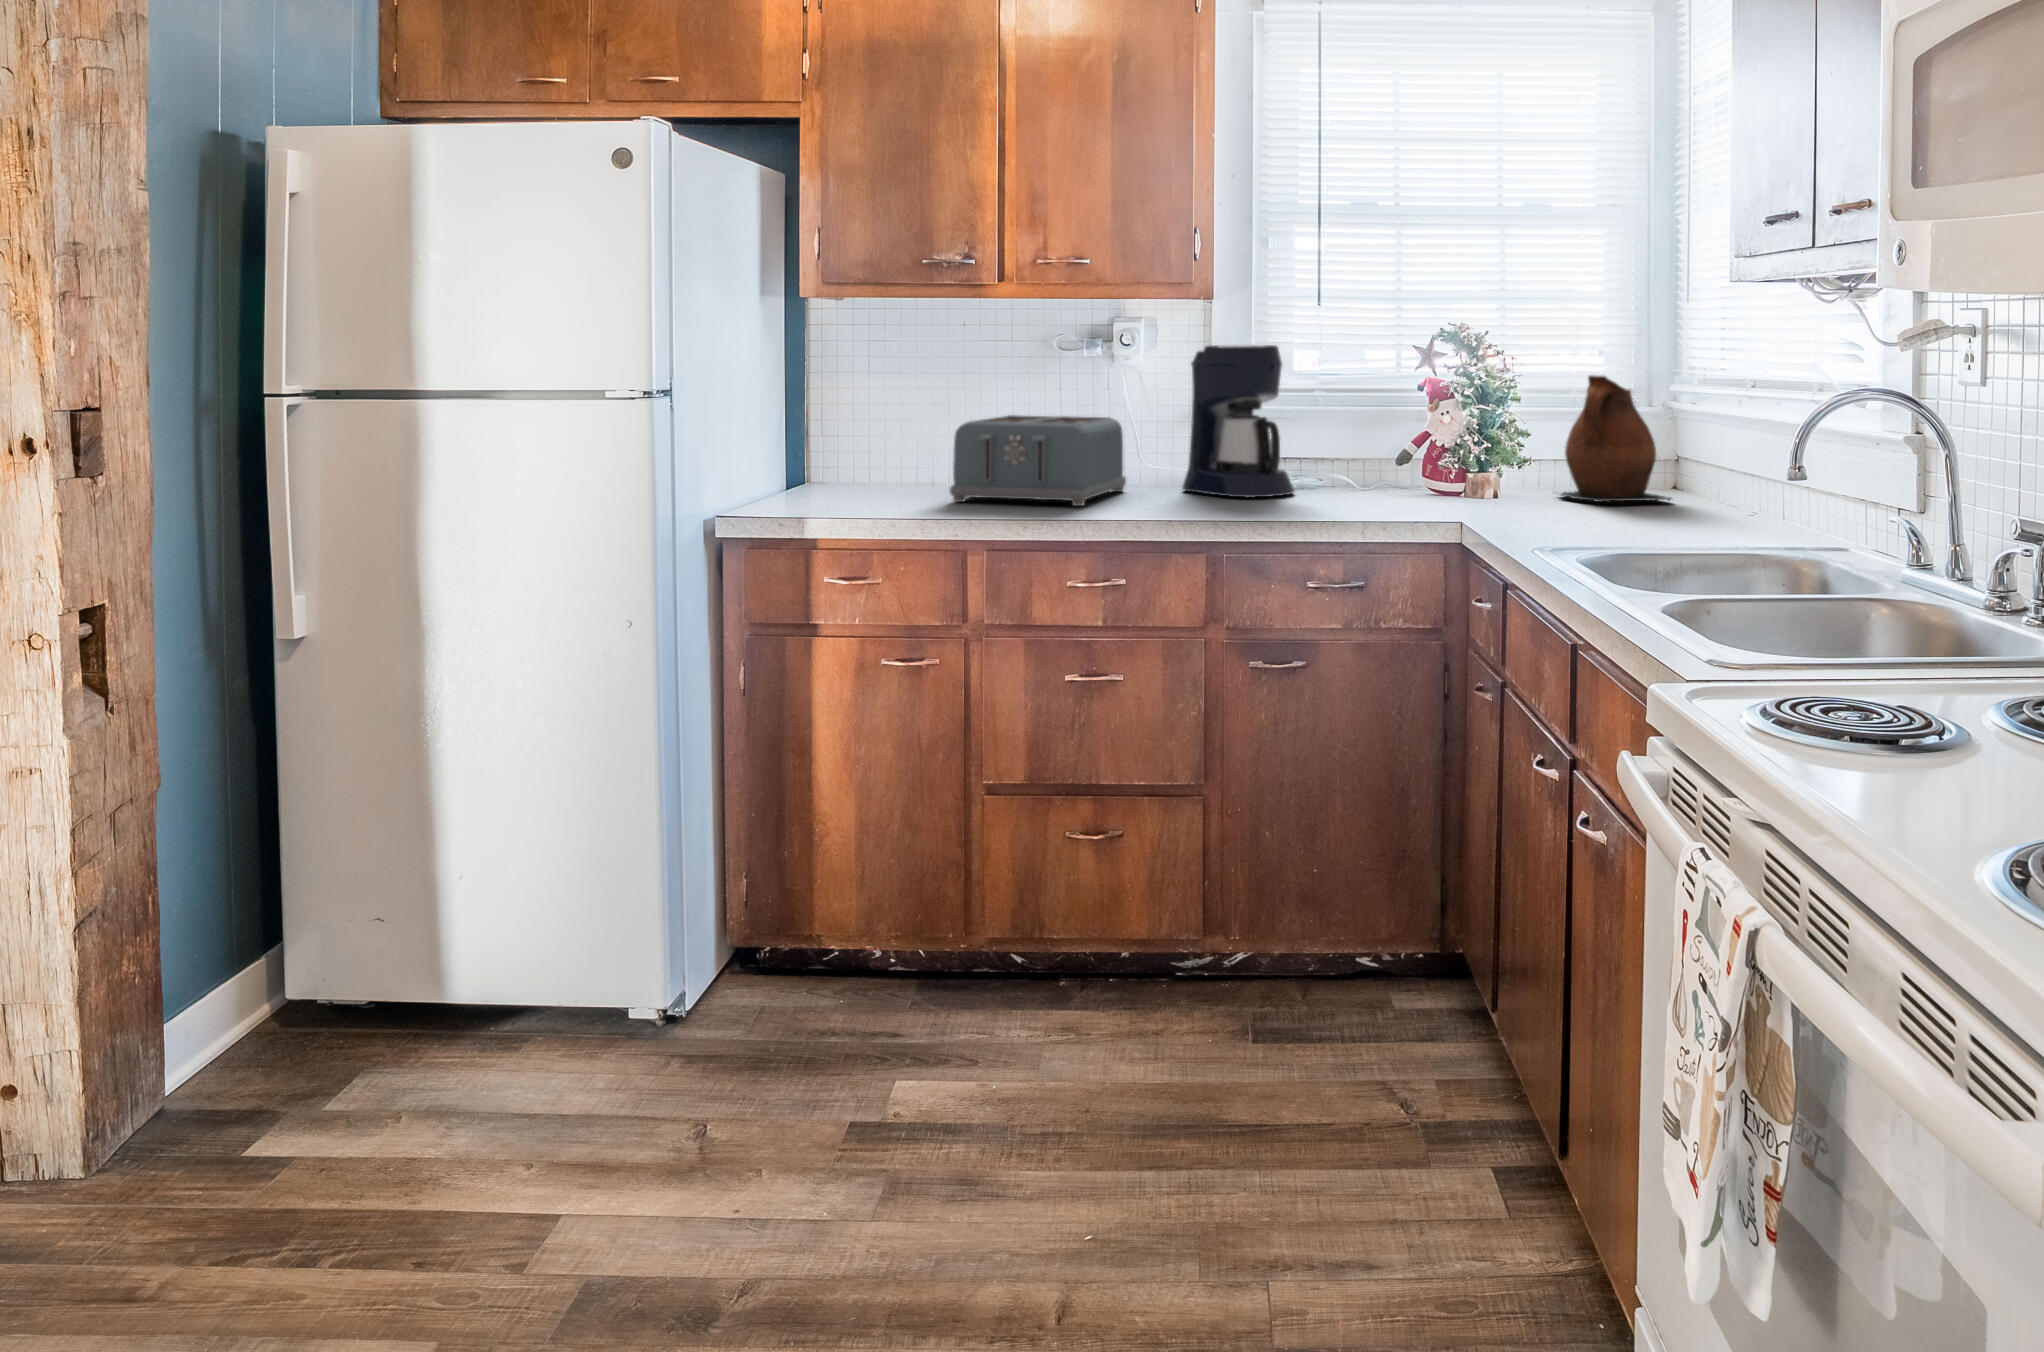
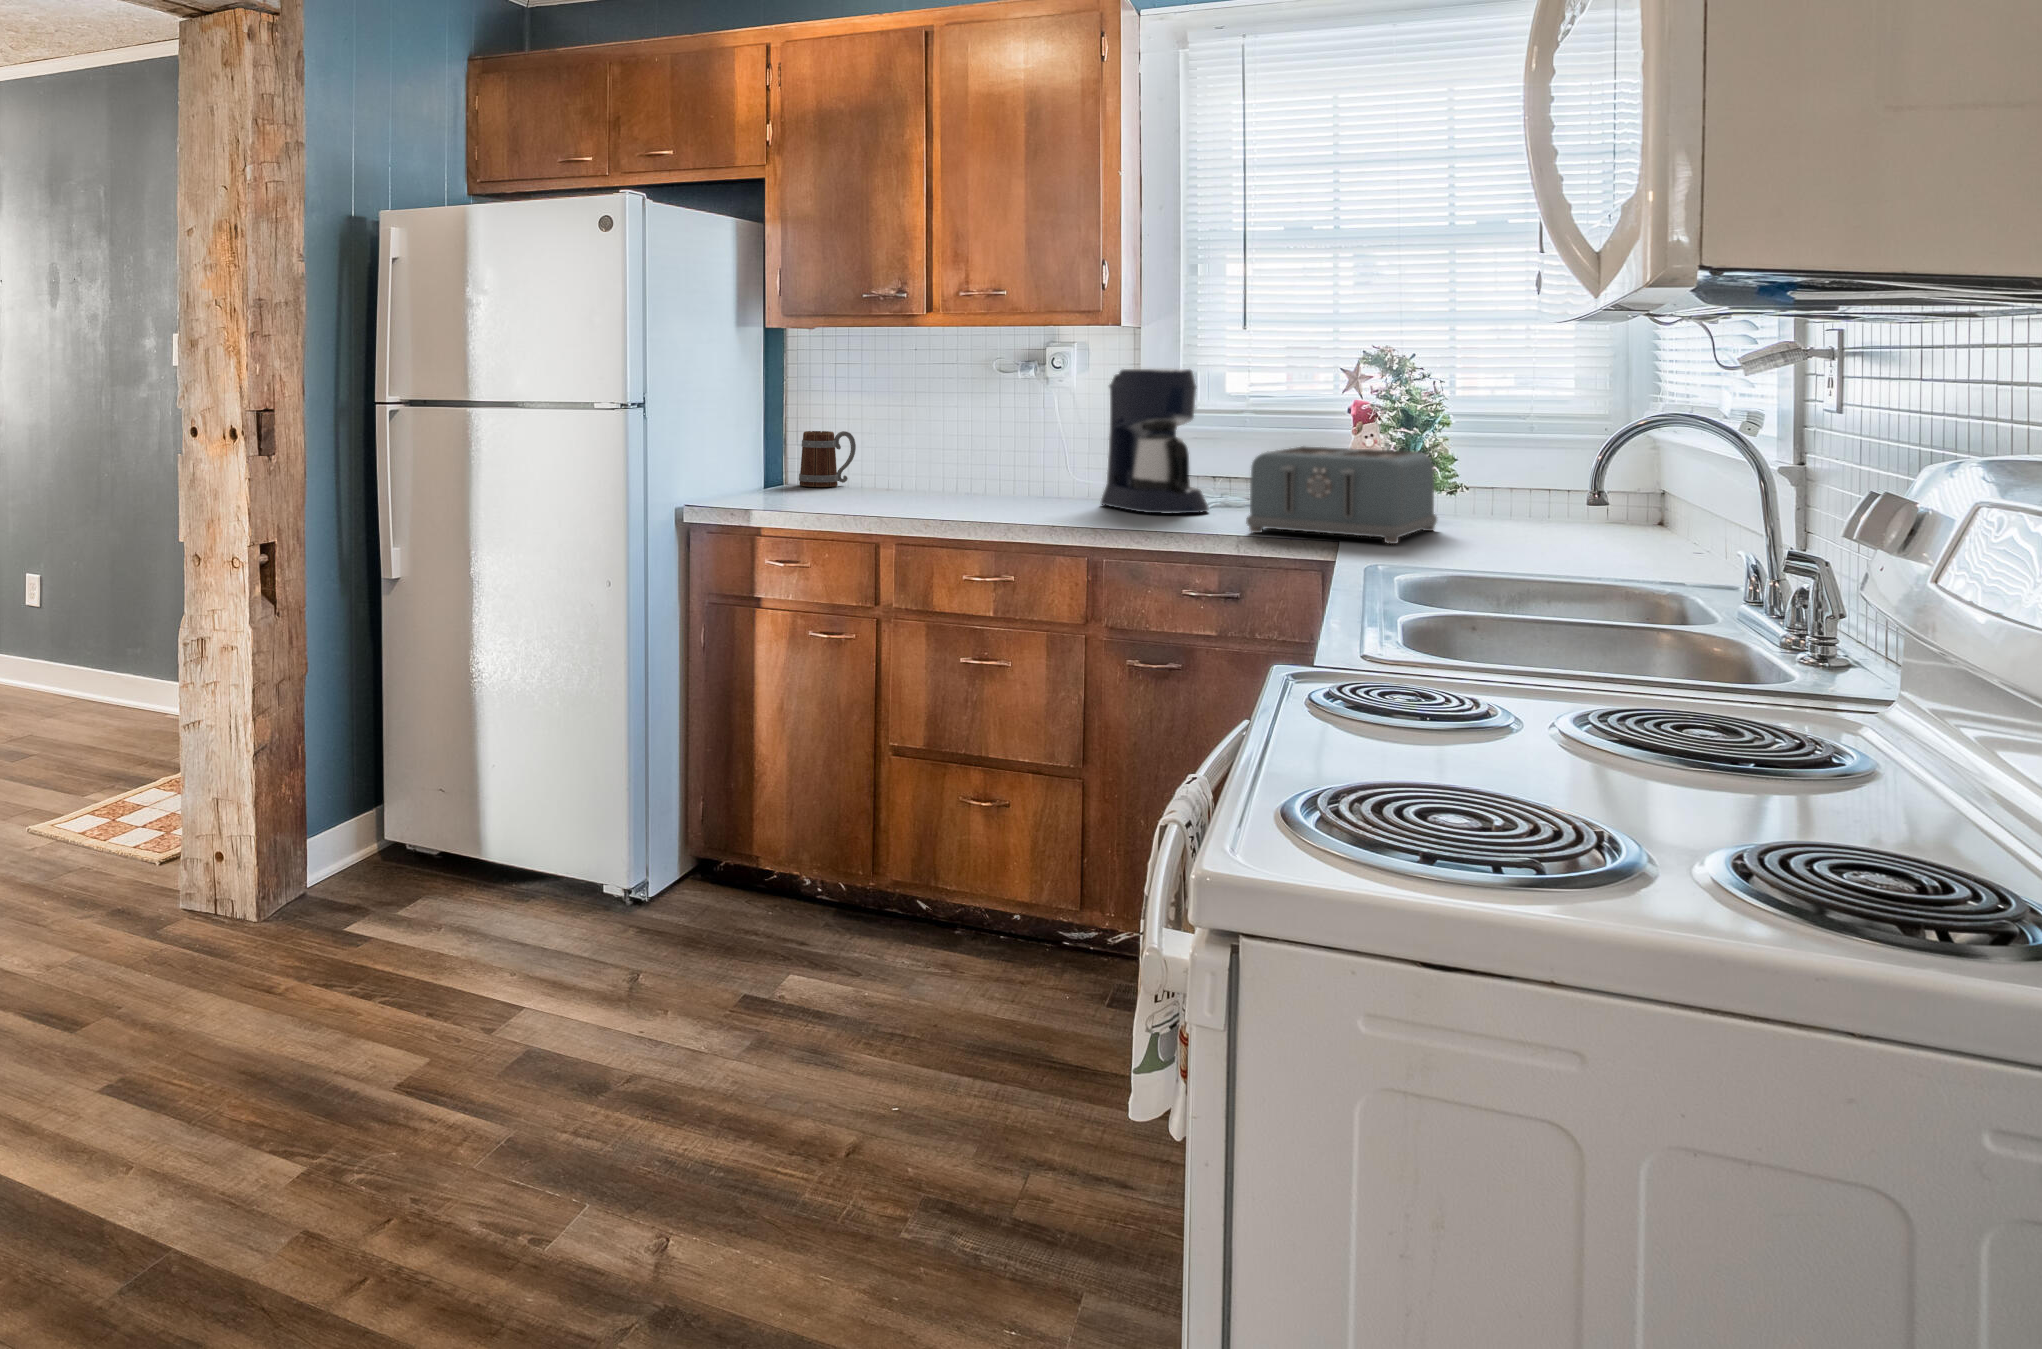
ceramic pitcher: present [1556,375,1672,502] -> none [1488,403,1628,539]
toaster: present [949,415,1126,506] -> present [1246,447,1437,544]
mug: none [832,419,898,484] -> present [799,431,856,487]

